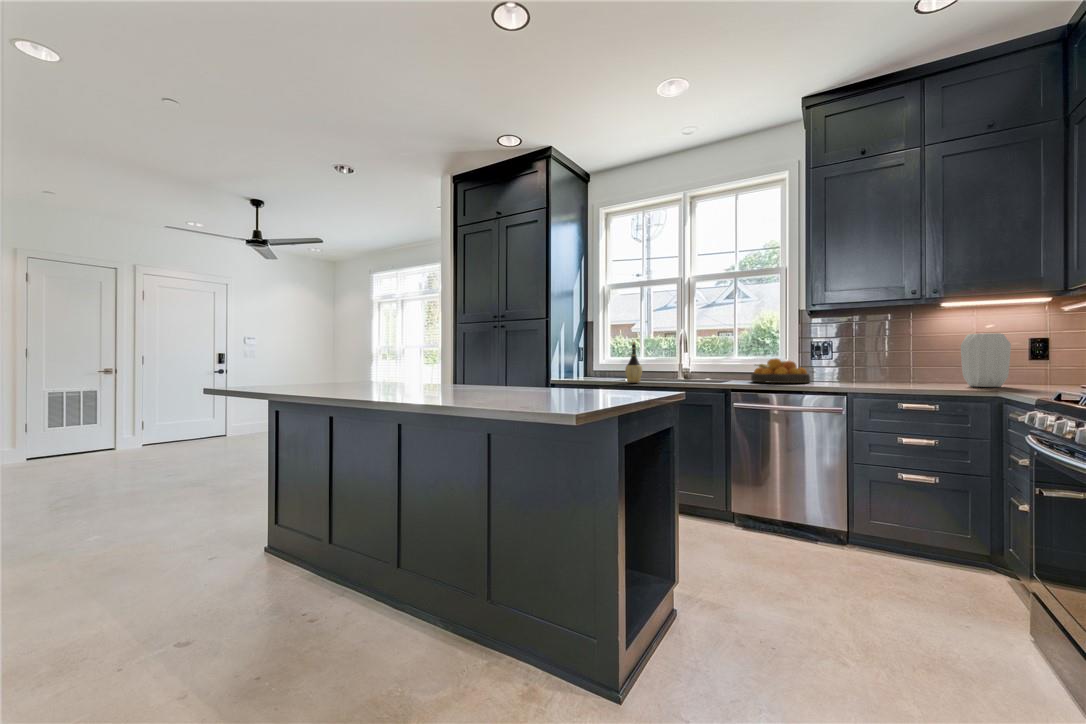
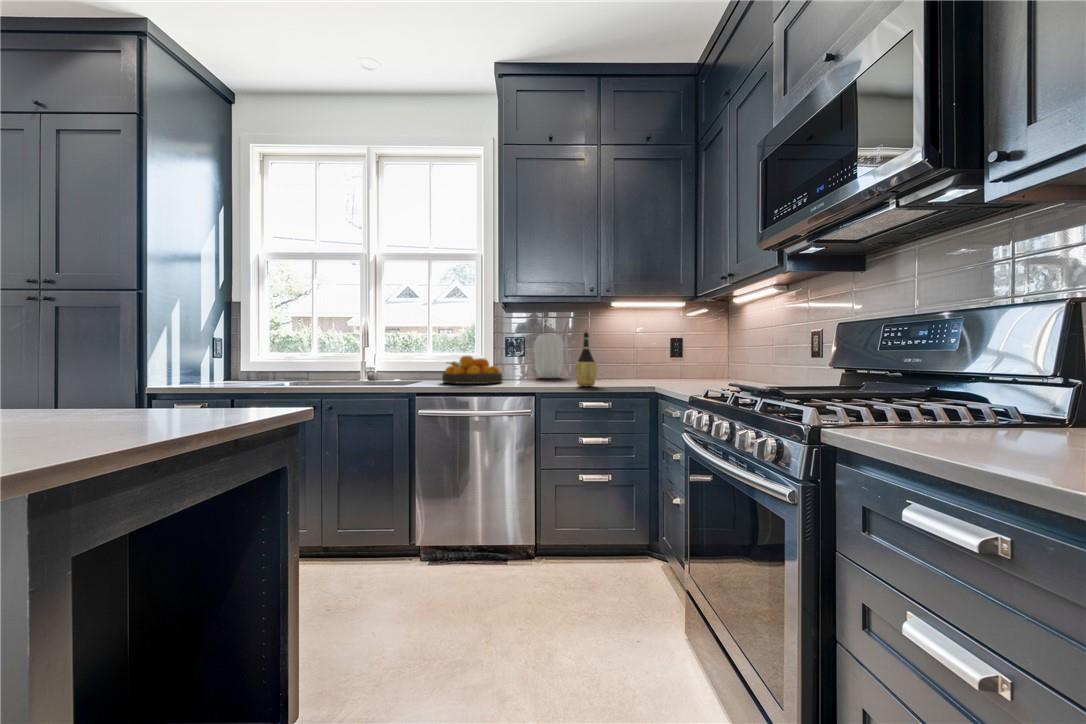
vase: present [961,333,1011,387] -> present [534,335,564,378]
wine bottle: present [625,342,642,383] -> present [575,329,597,386]

